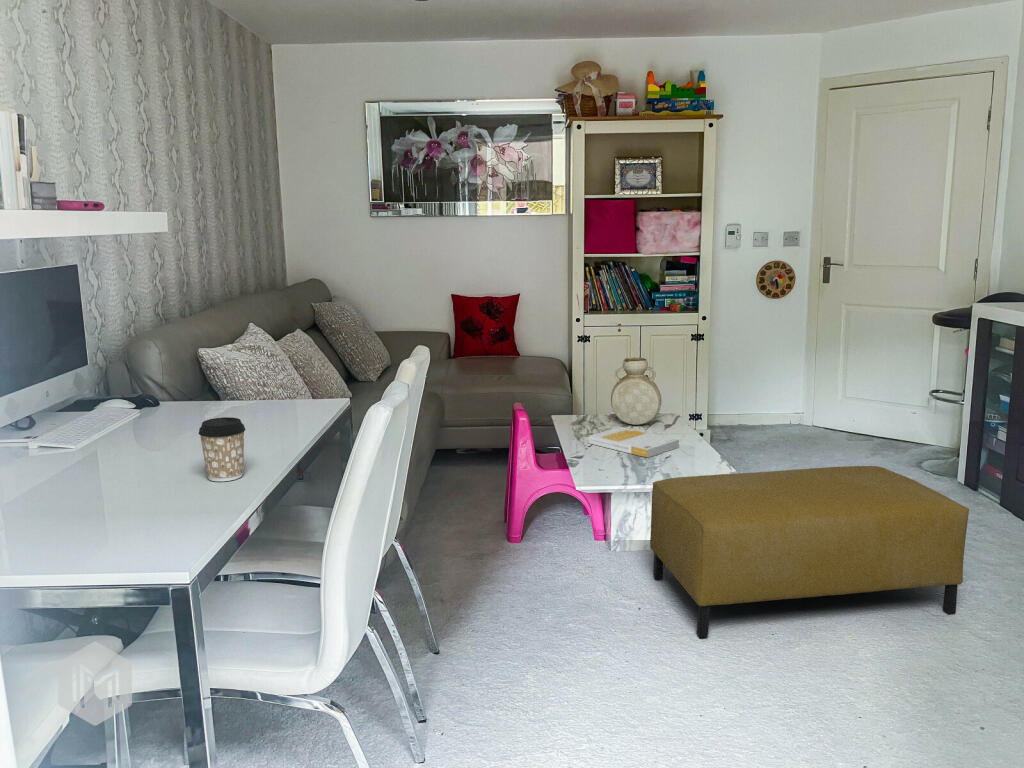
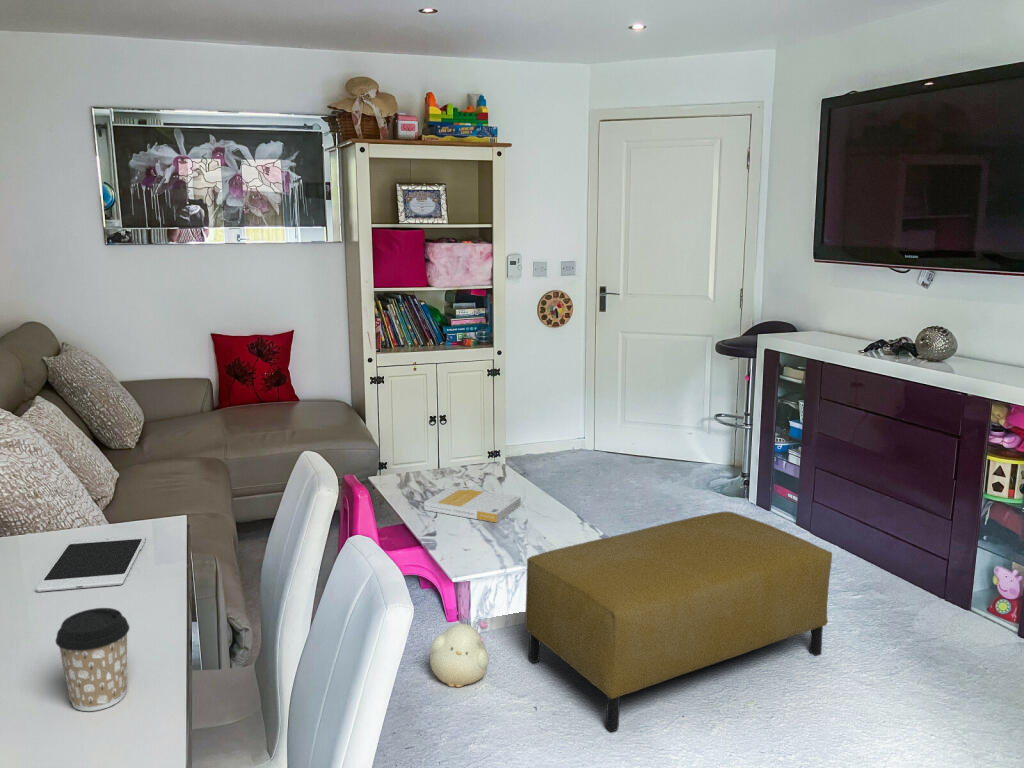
vase: present [611,357,662,425] -> none [432,407,487,480]
tablet: none [226,406,314,430] -> present [36,535,146,592]
plush toy: none [561,531,617,587] -> present [430,621,494,687]

